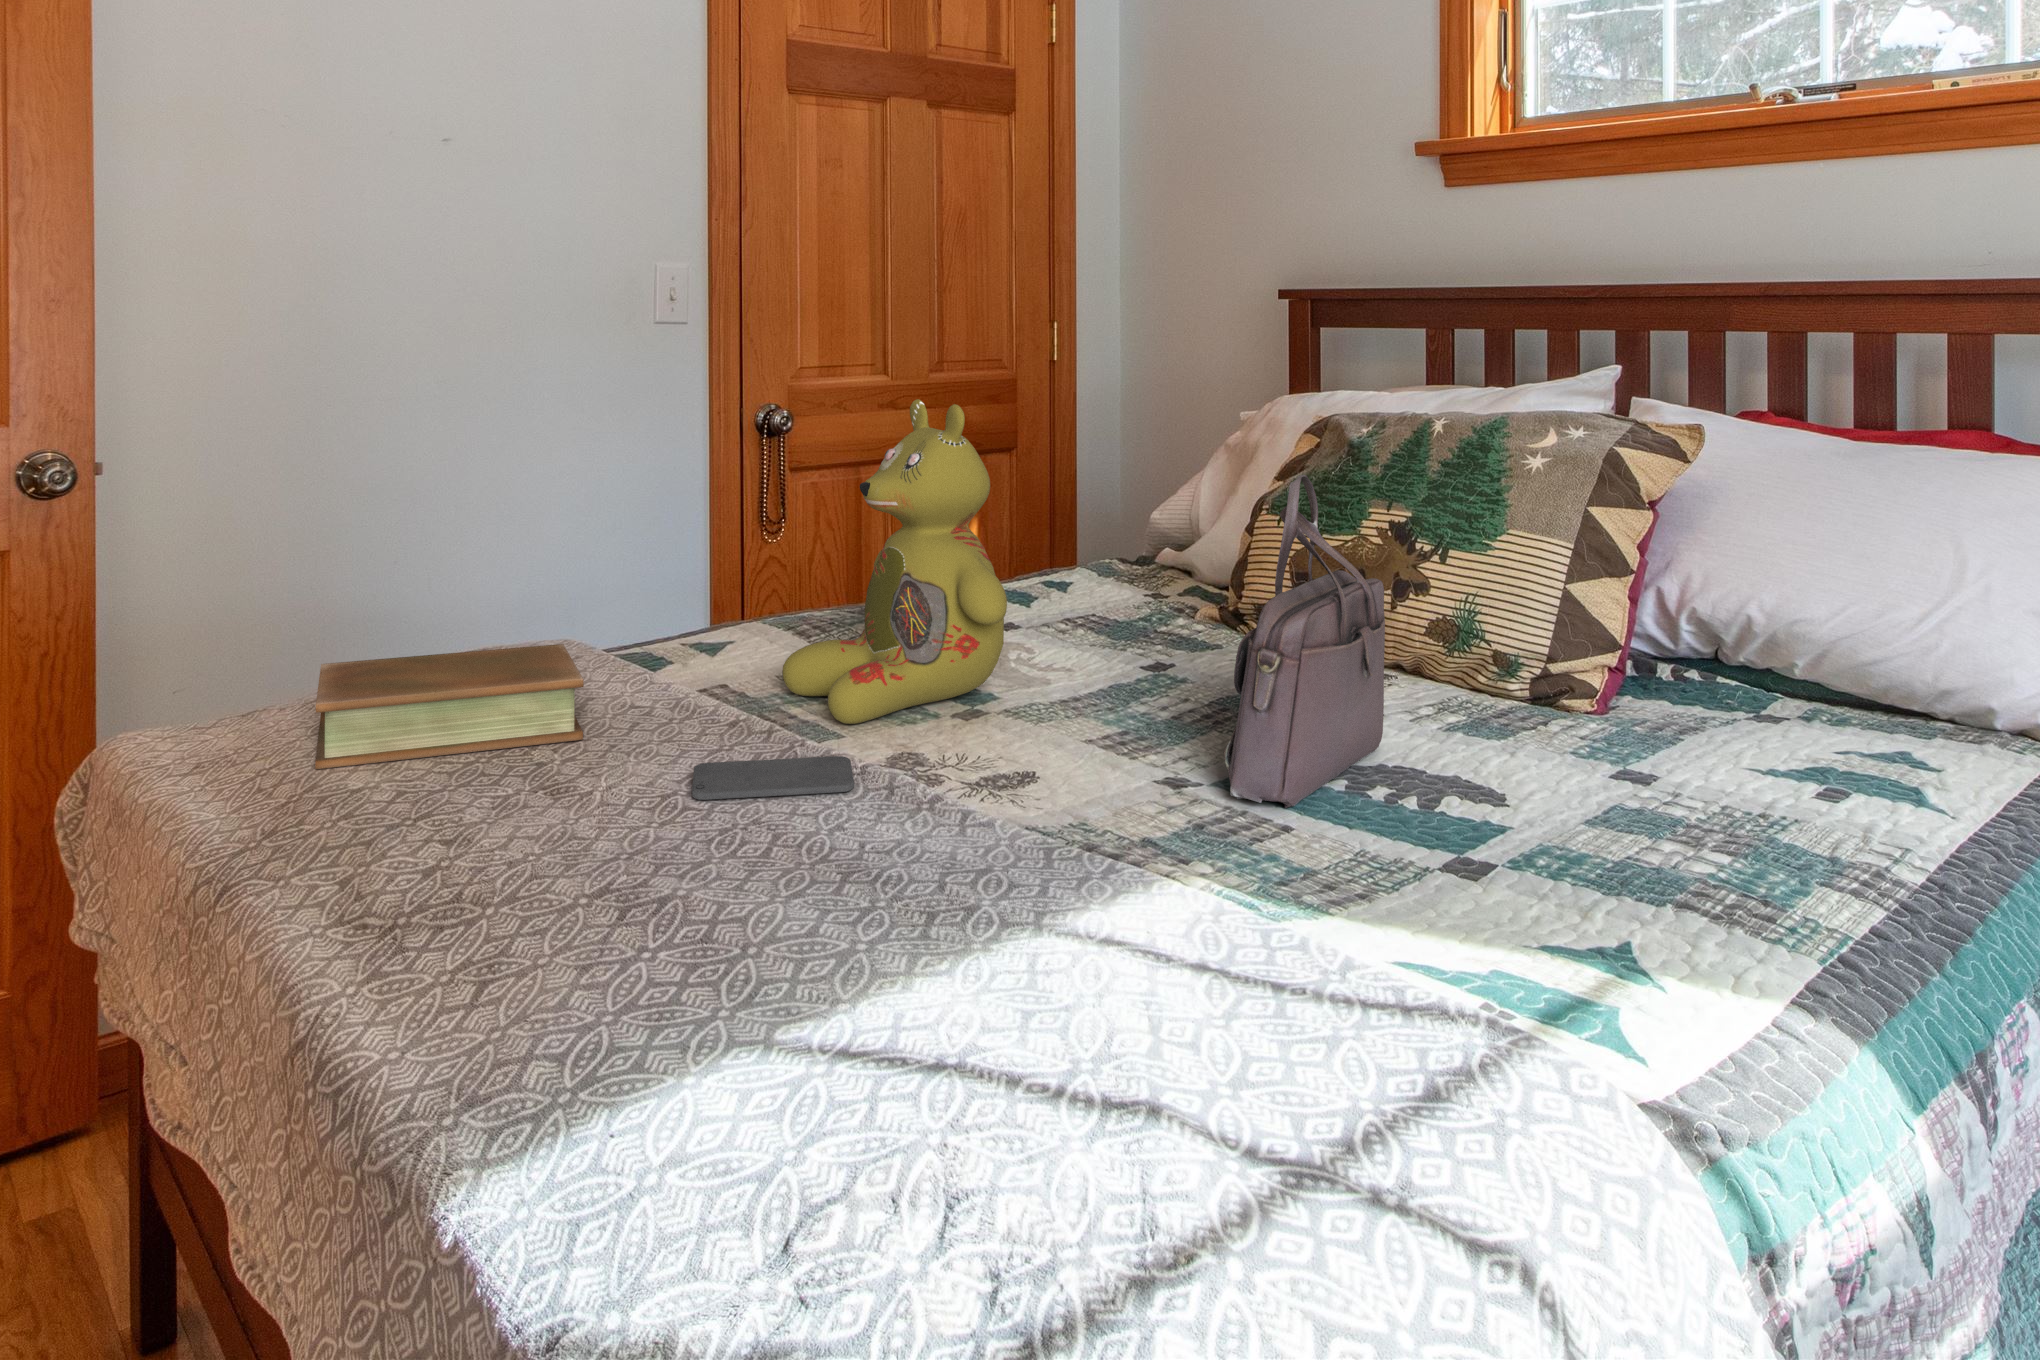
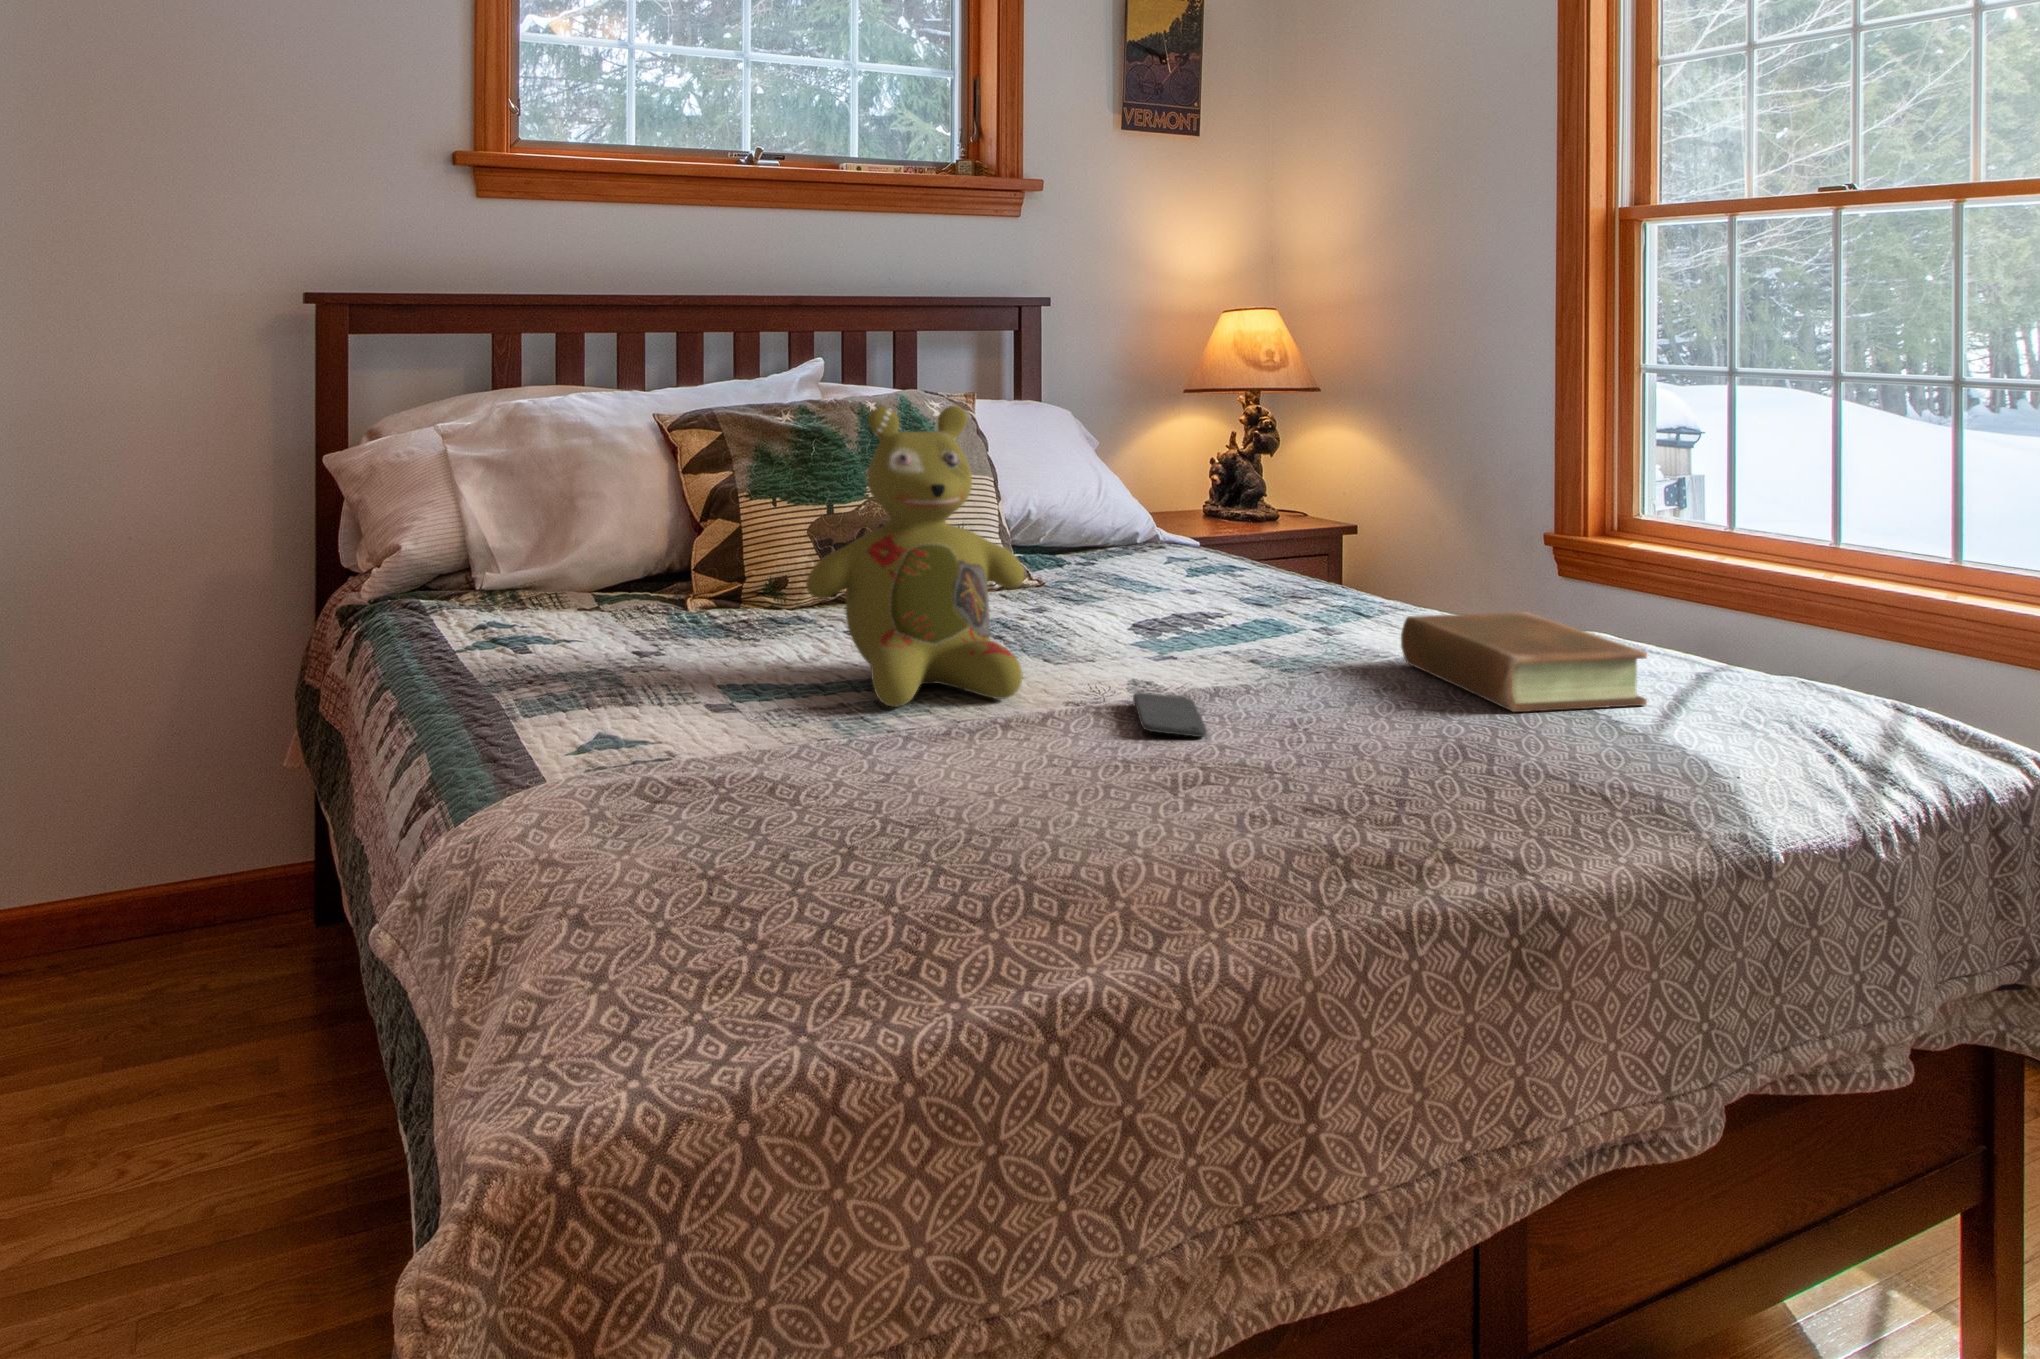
handbag: present [1224,475,1385,808] -> none [1089,430,1247,642]
book: present [315,644,584,769] -> present [1401,612,1647,712]

